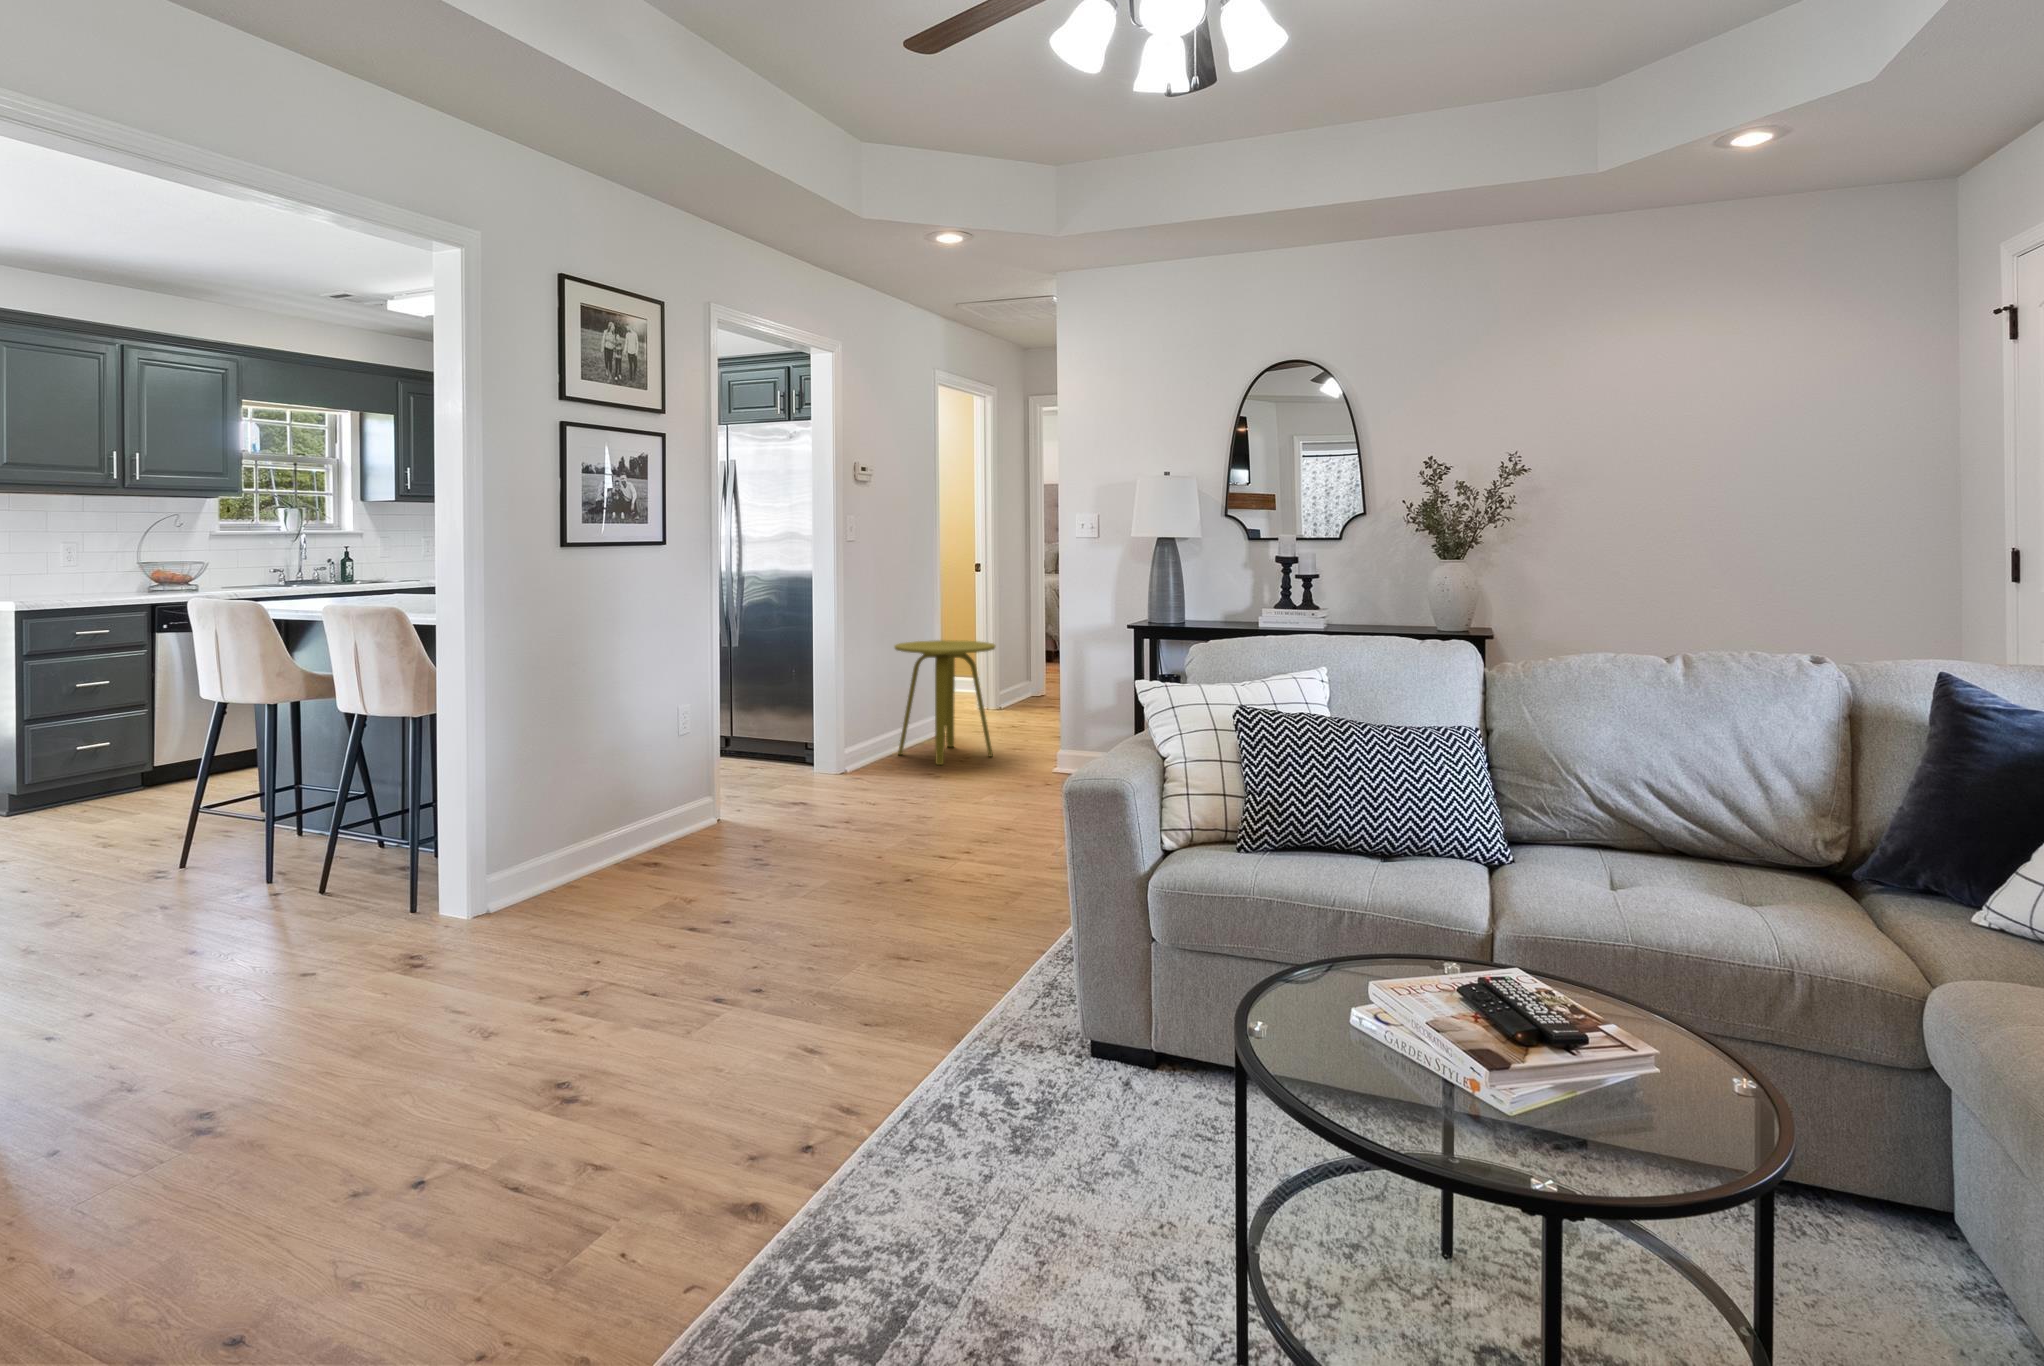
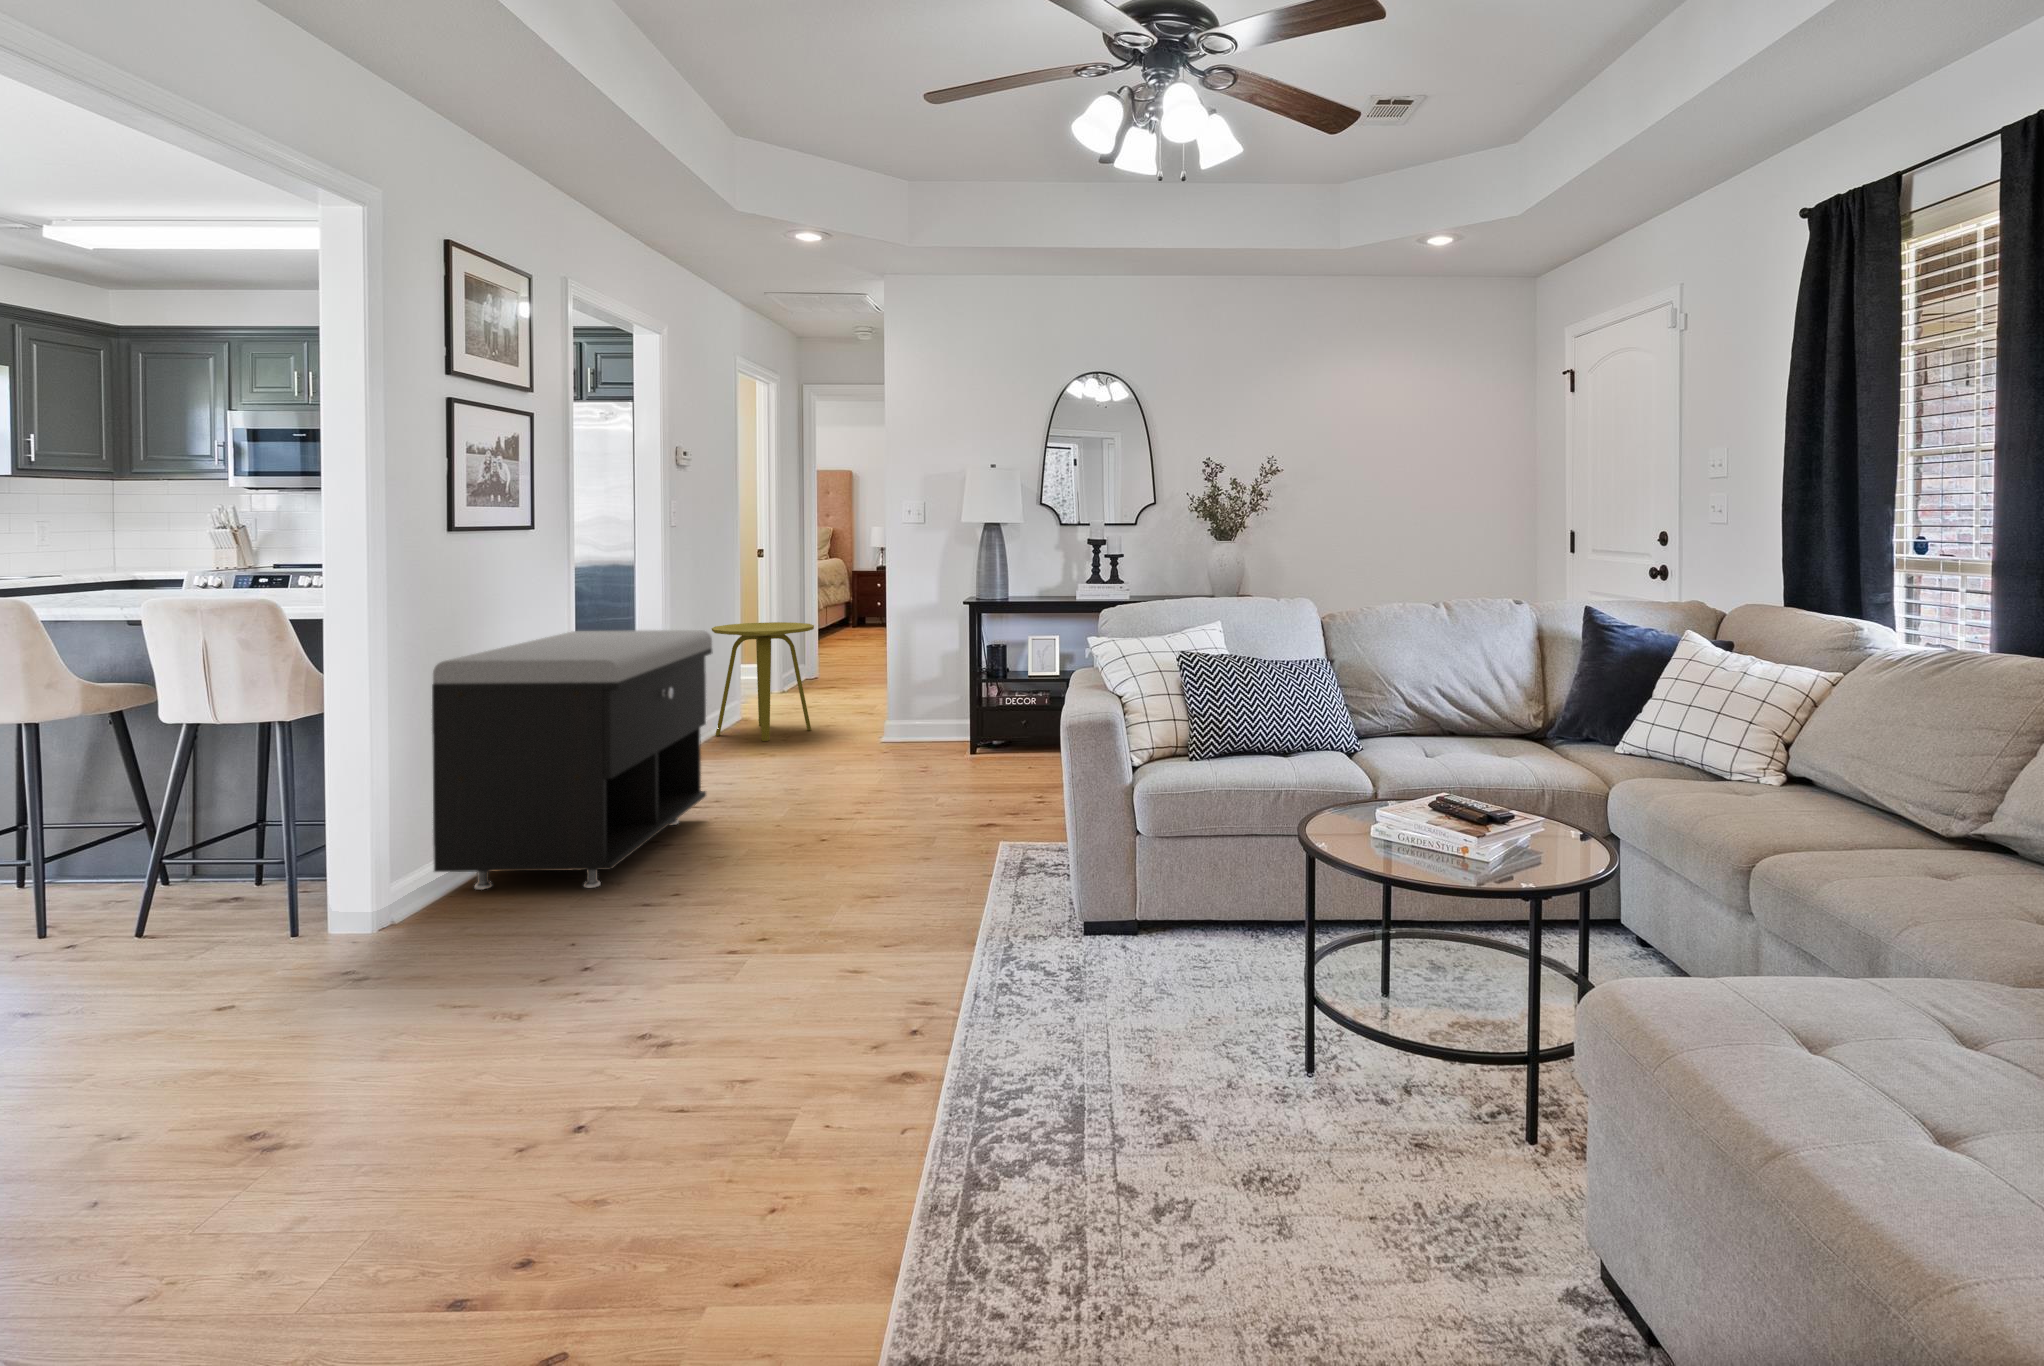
storage bench: none [523,645,823,910] -> present [432,630,712,890]

